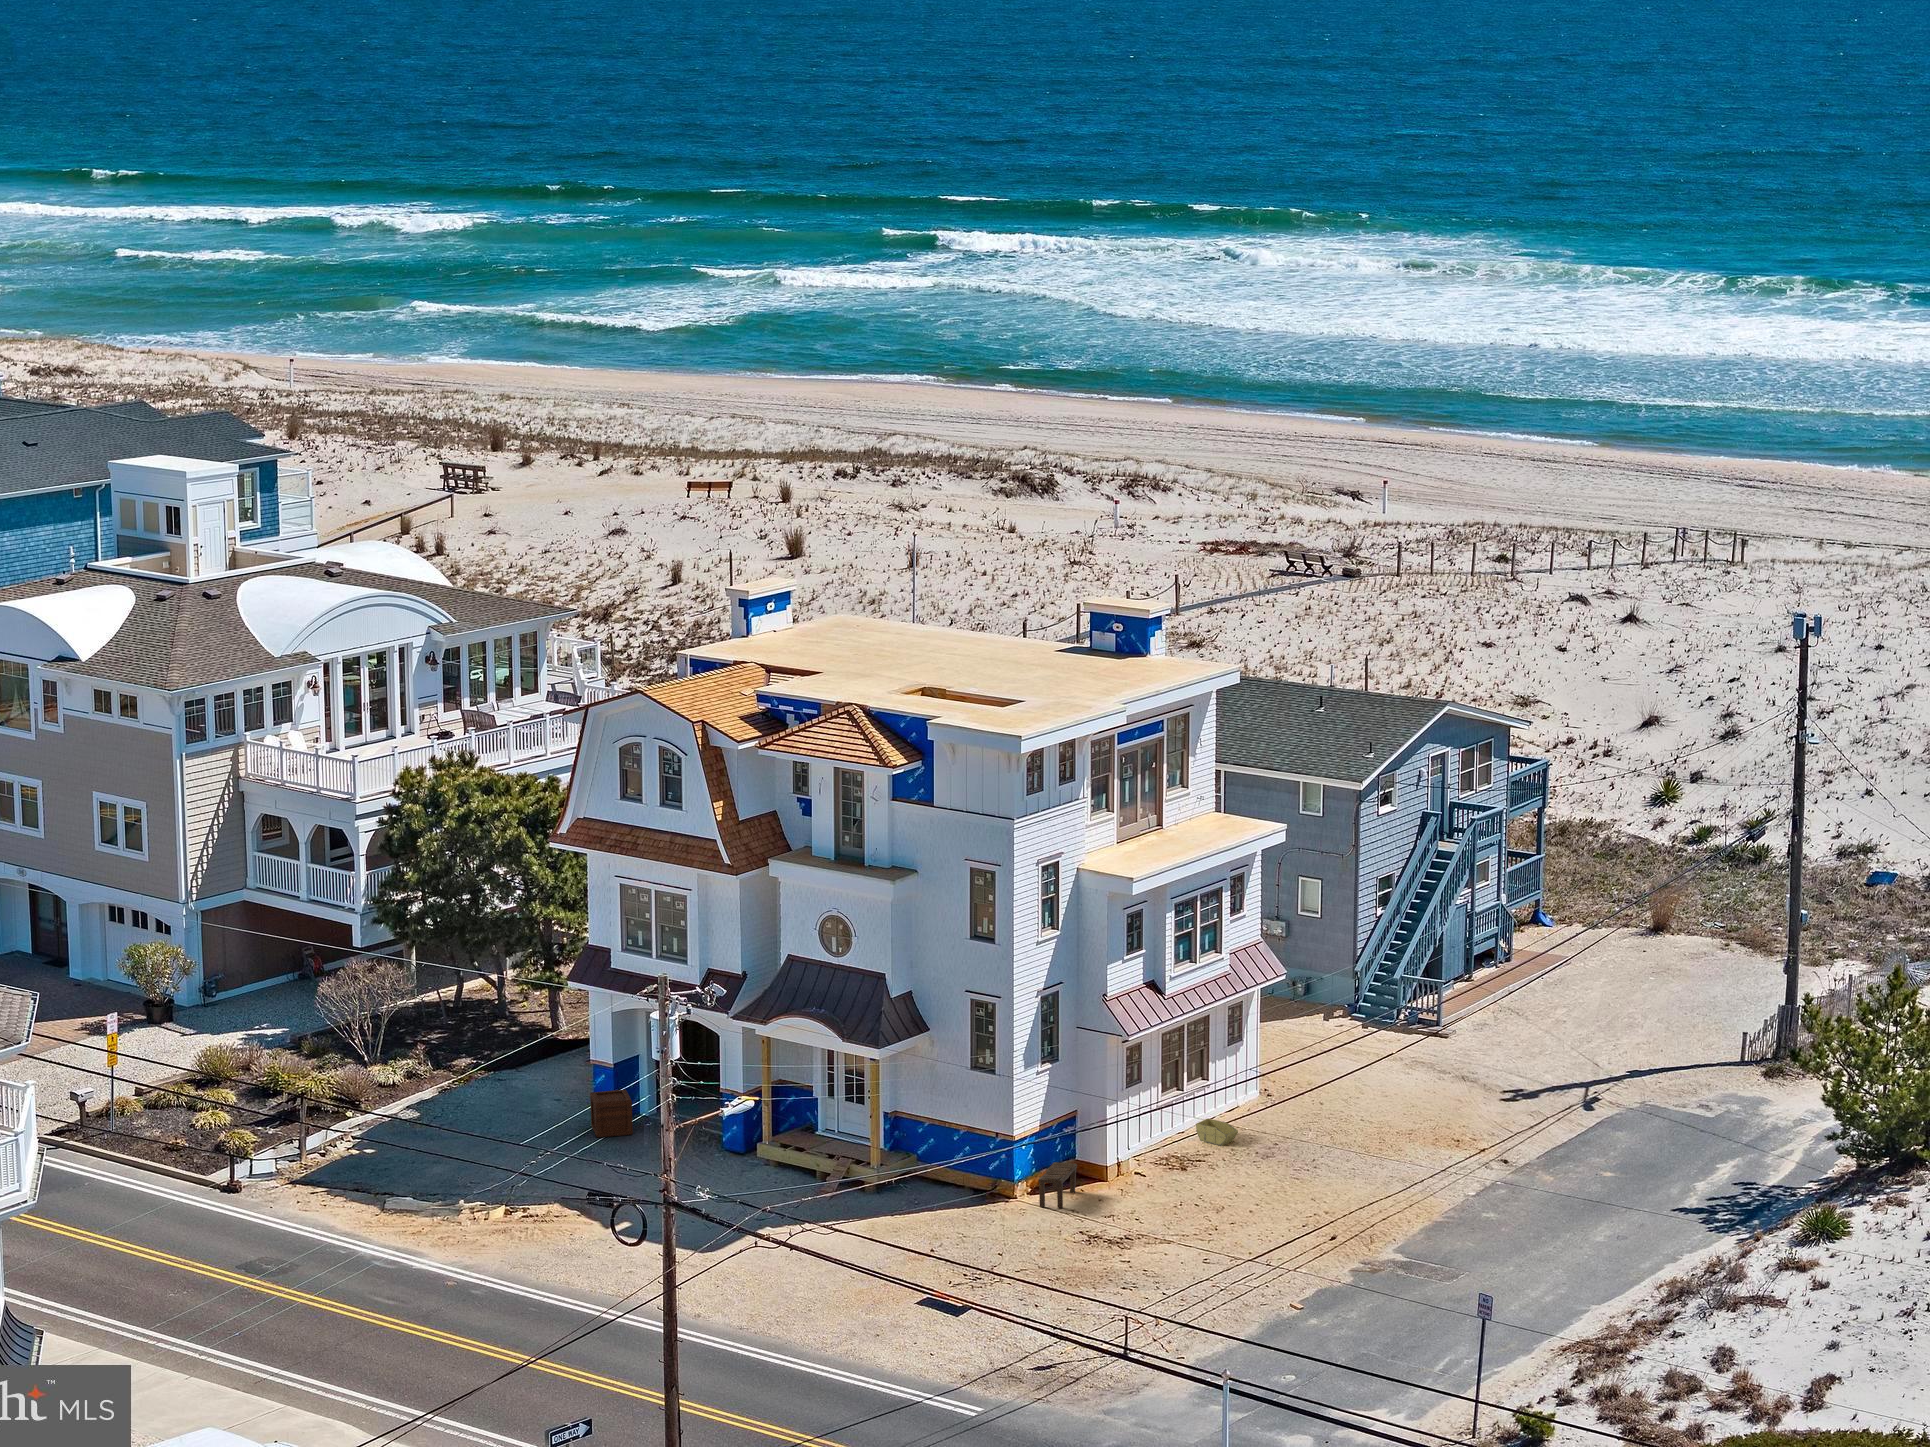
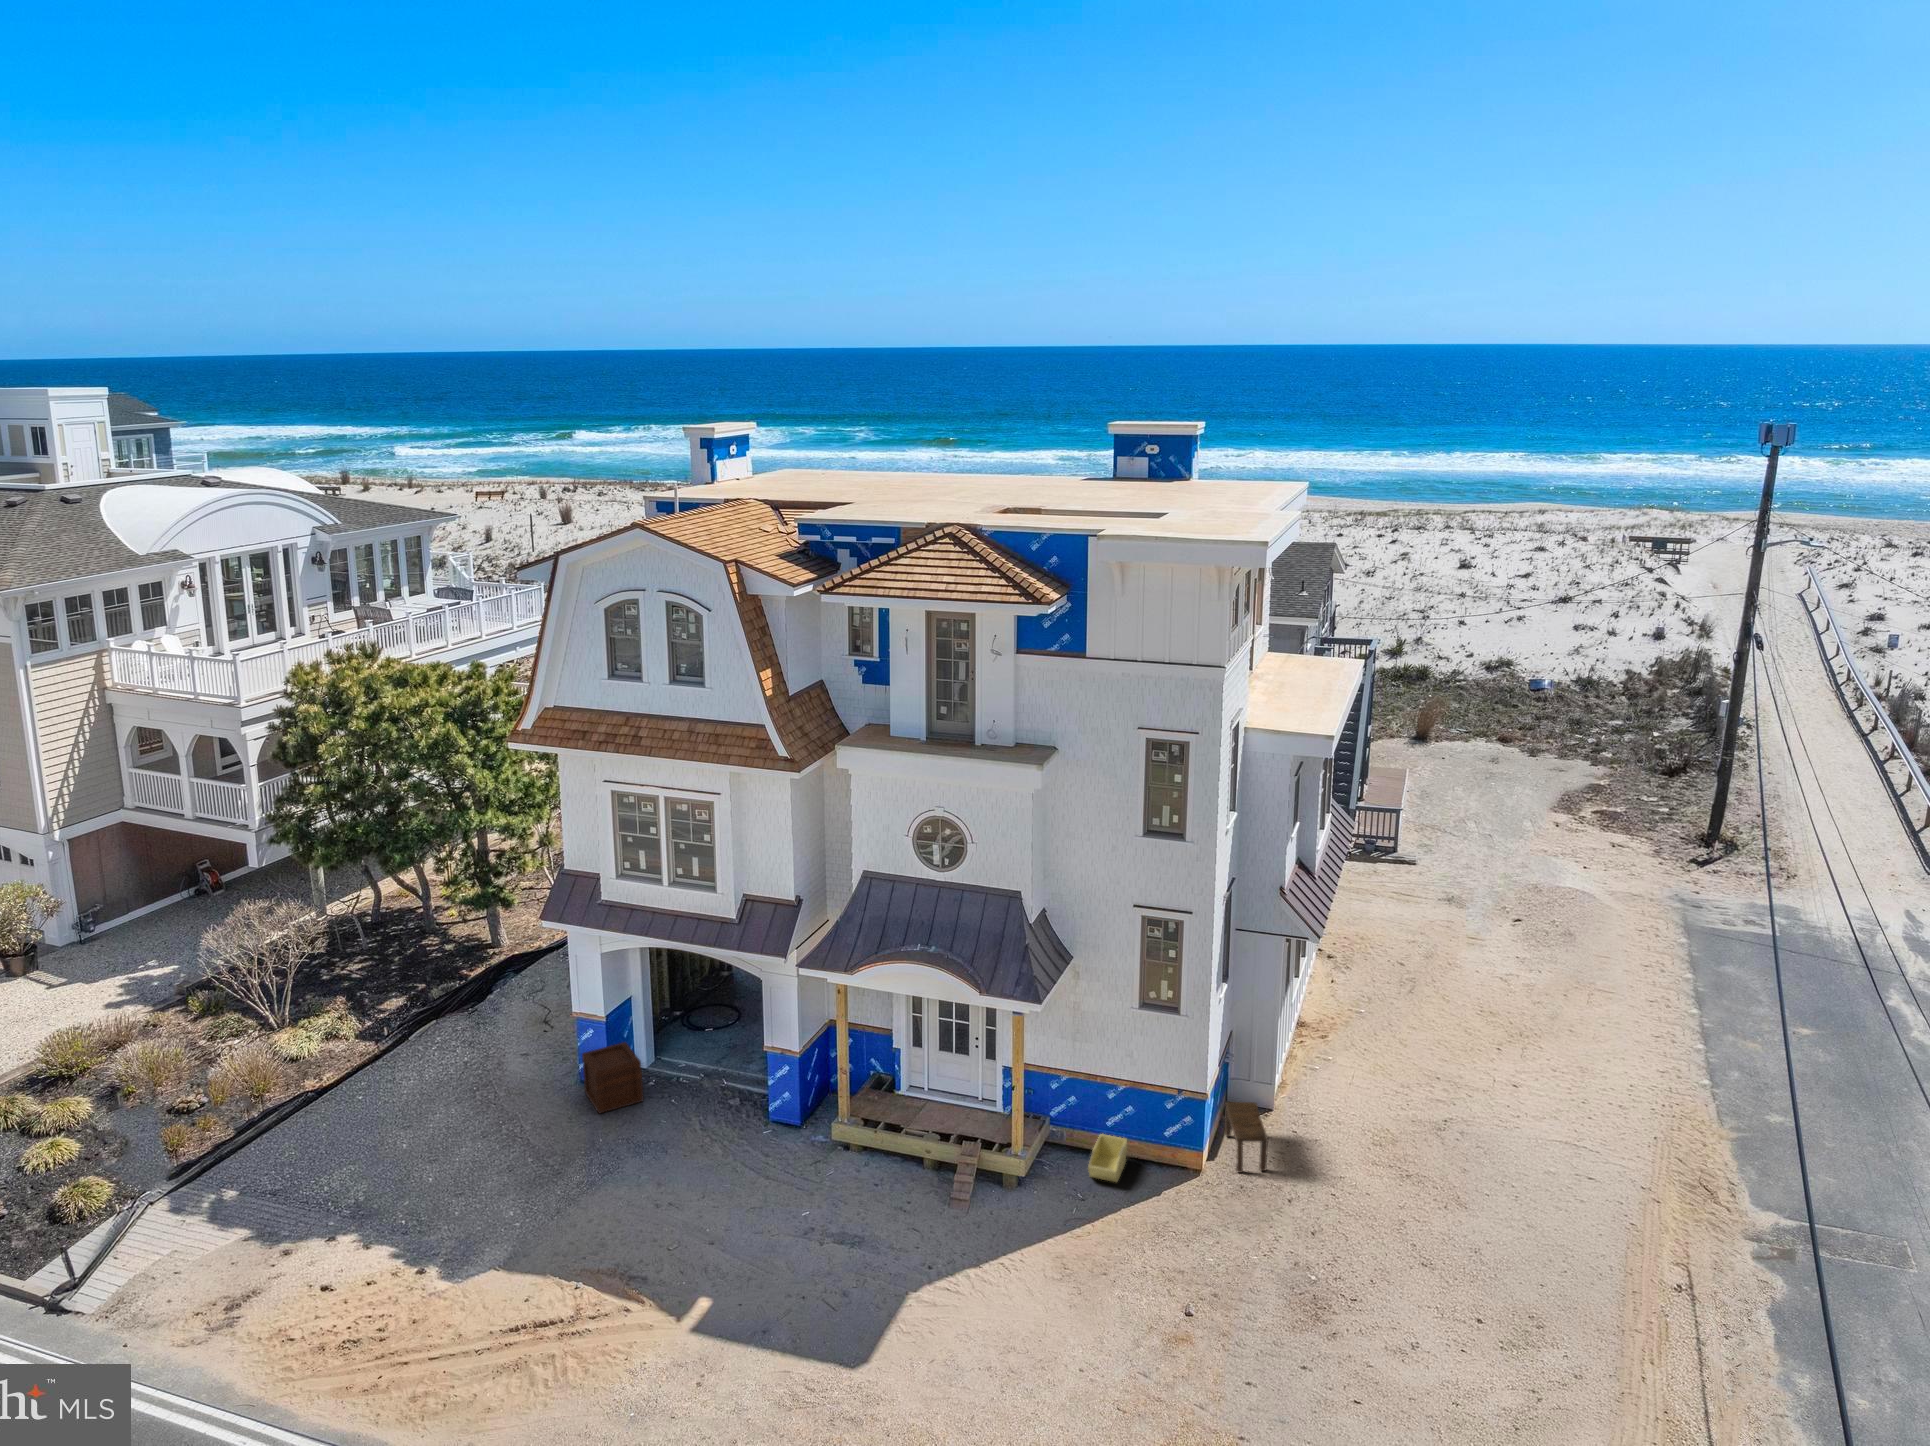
storage bin: present [1196,1119,1238,1146] -> present [1088,1134,1127,1182]

